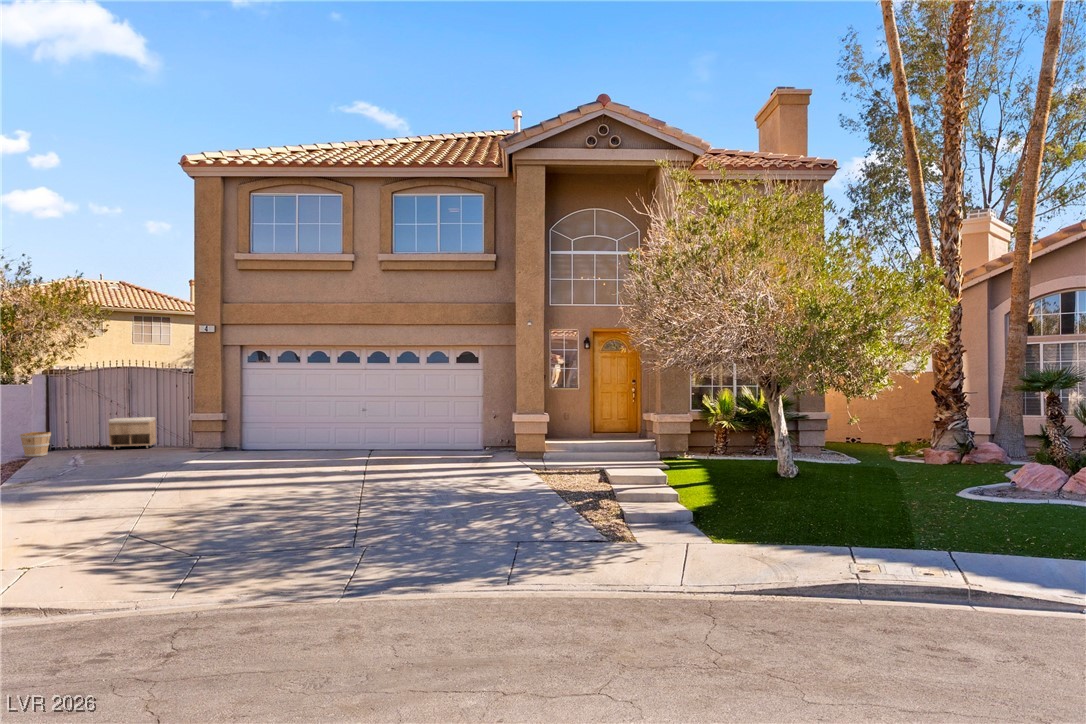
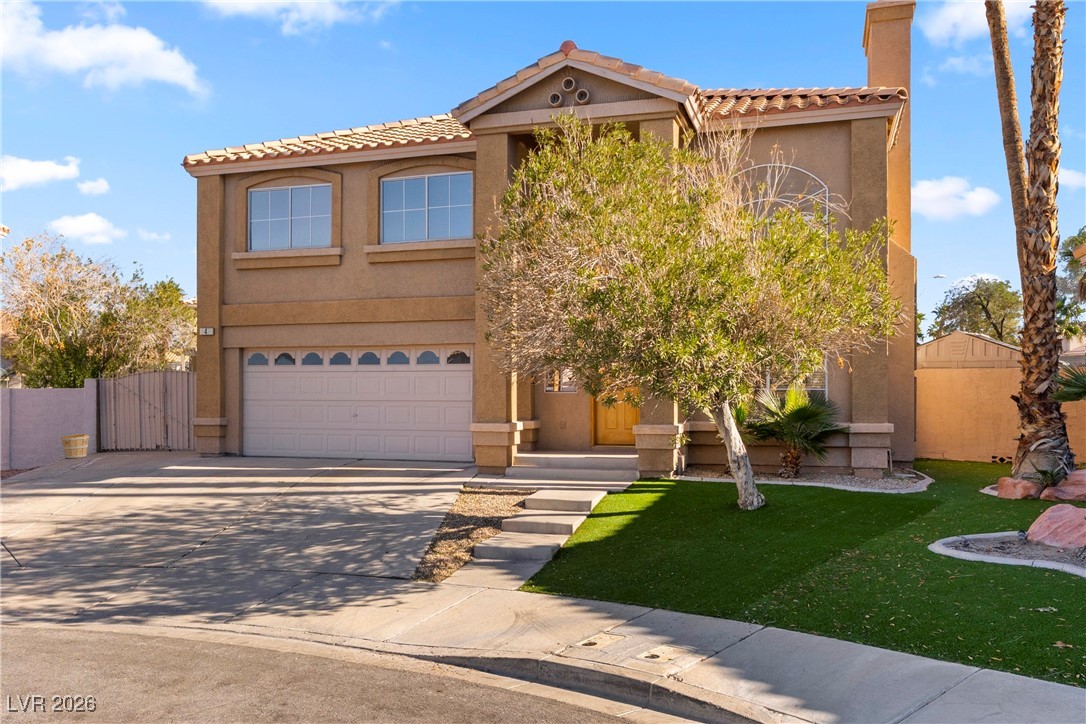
storage bench: present [108,417,156,449] -> none [139,420,187,452]

